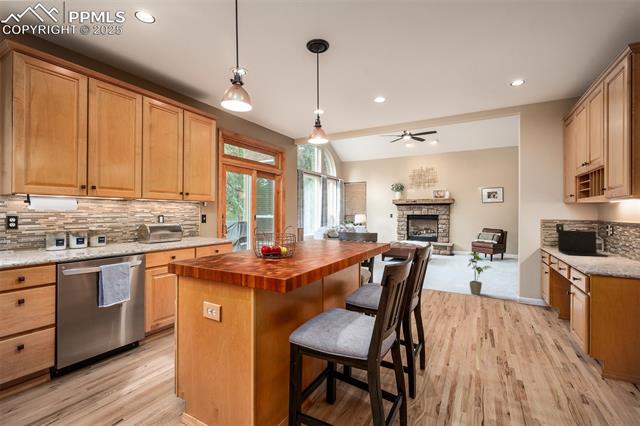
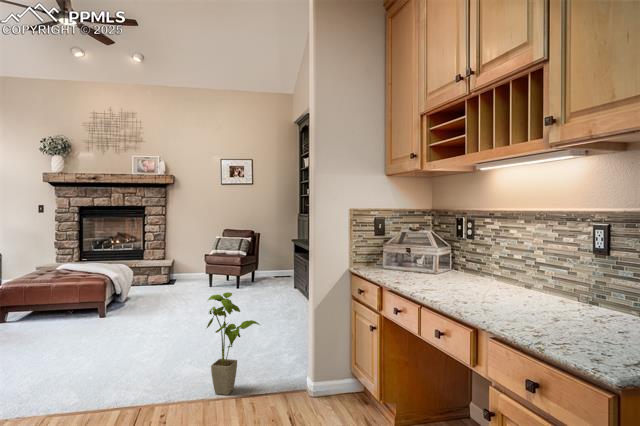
laptop: present [558,230,608,257] -> none [401,231,491,290]

